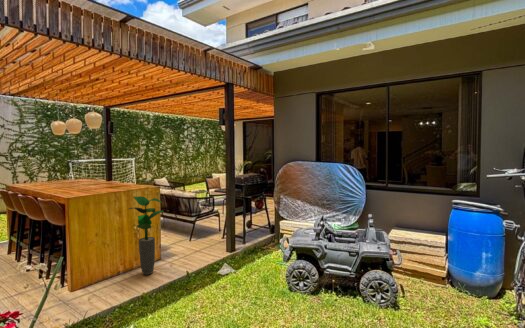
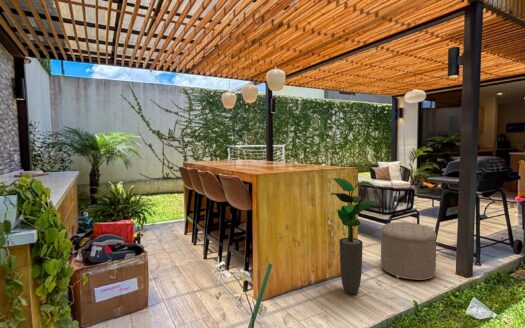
ottoman: none [178,222,212,260] -> present [381,222,437,280]

